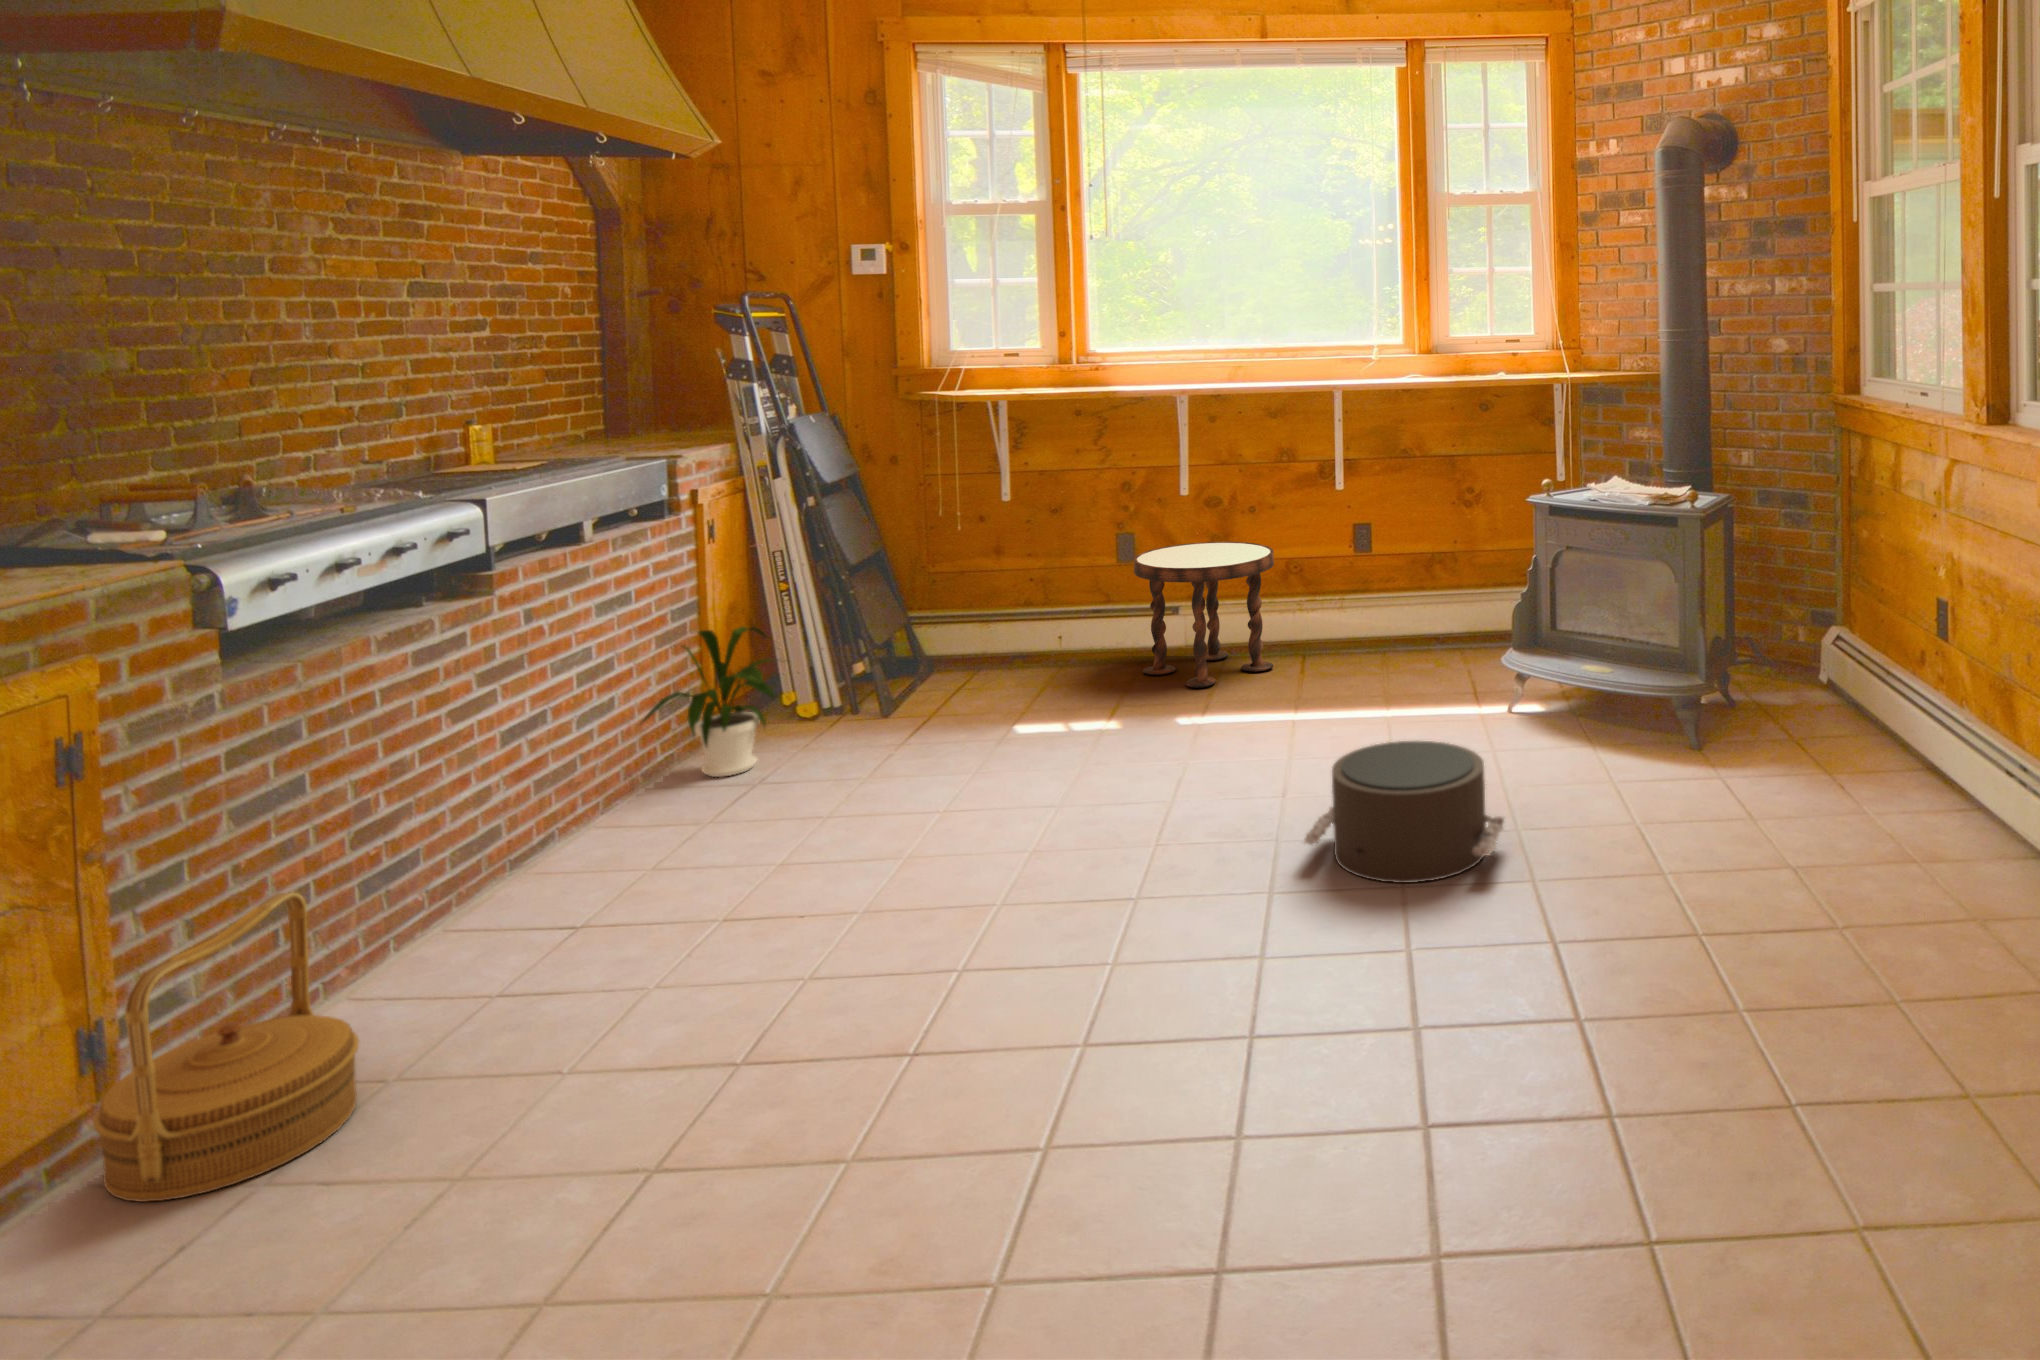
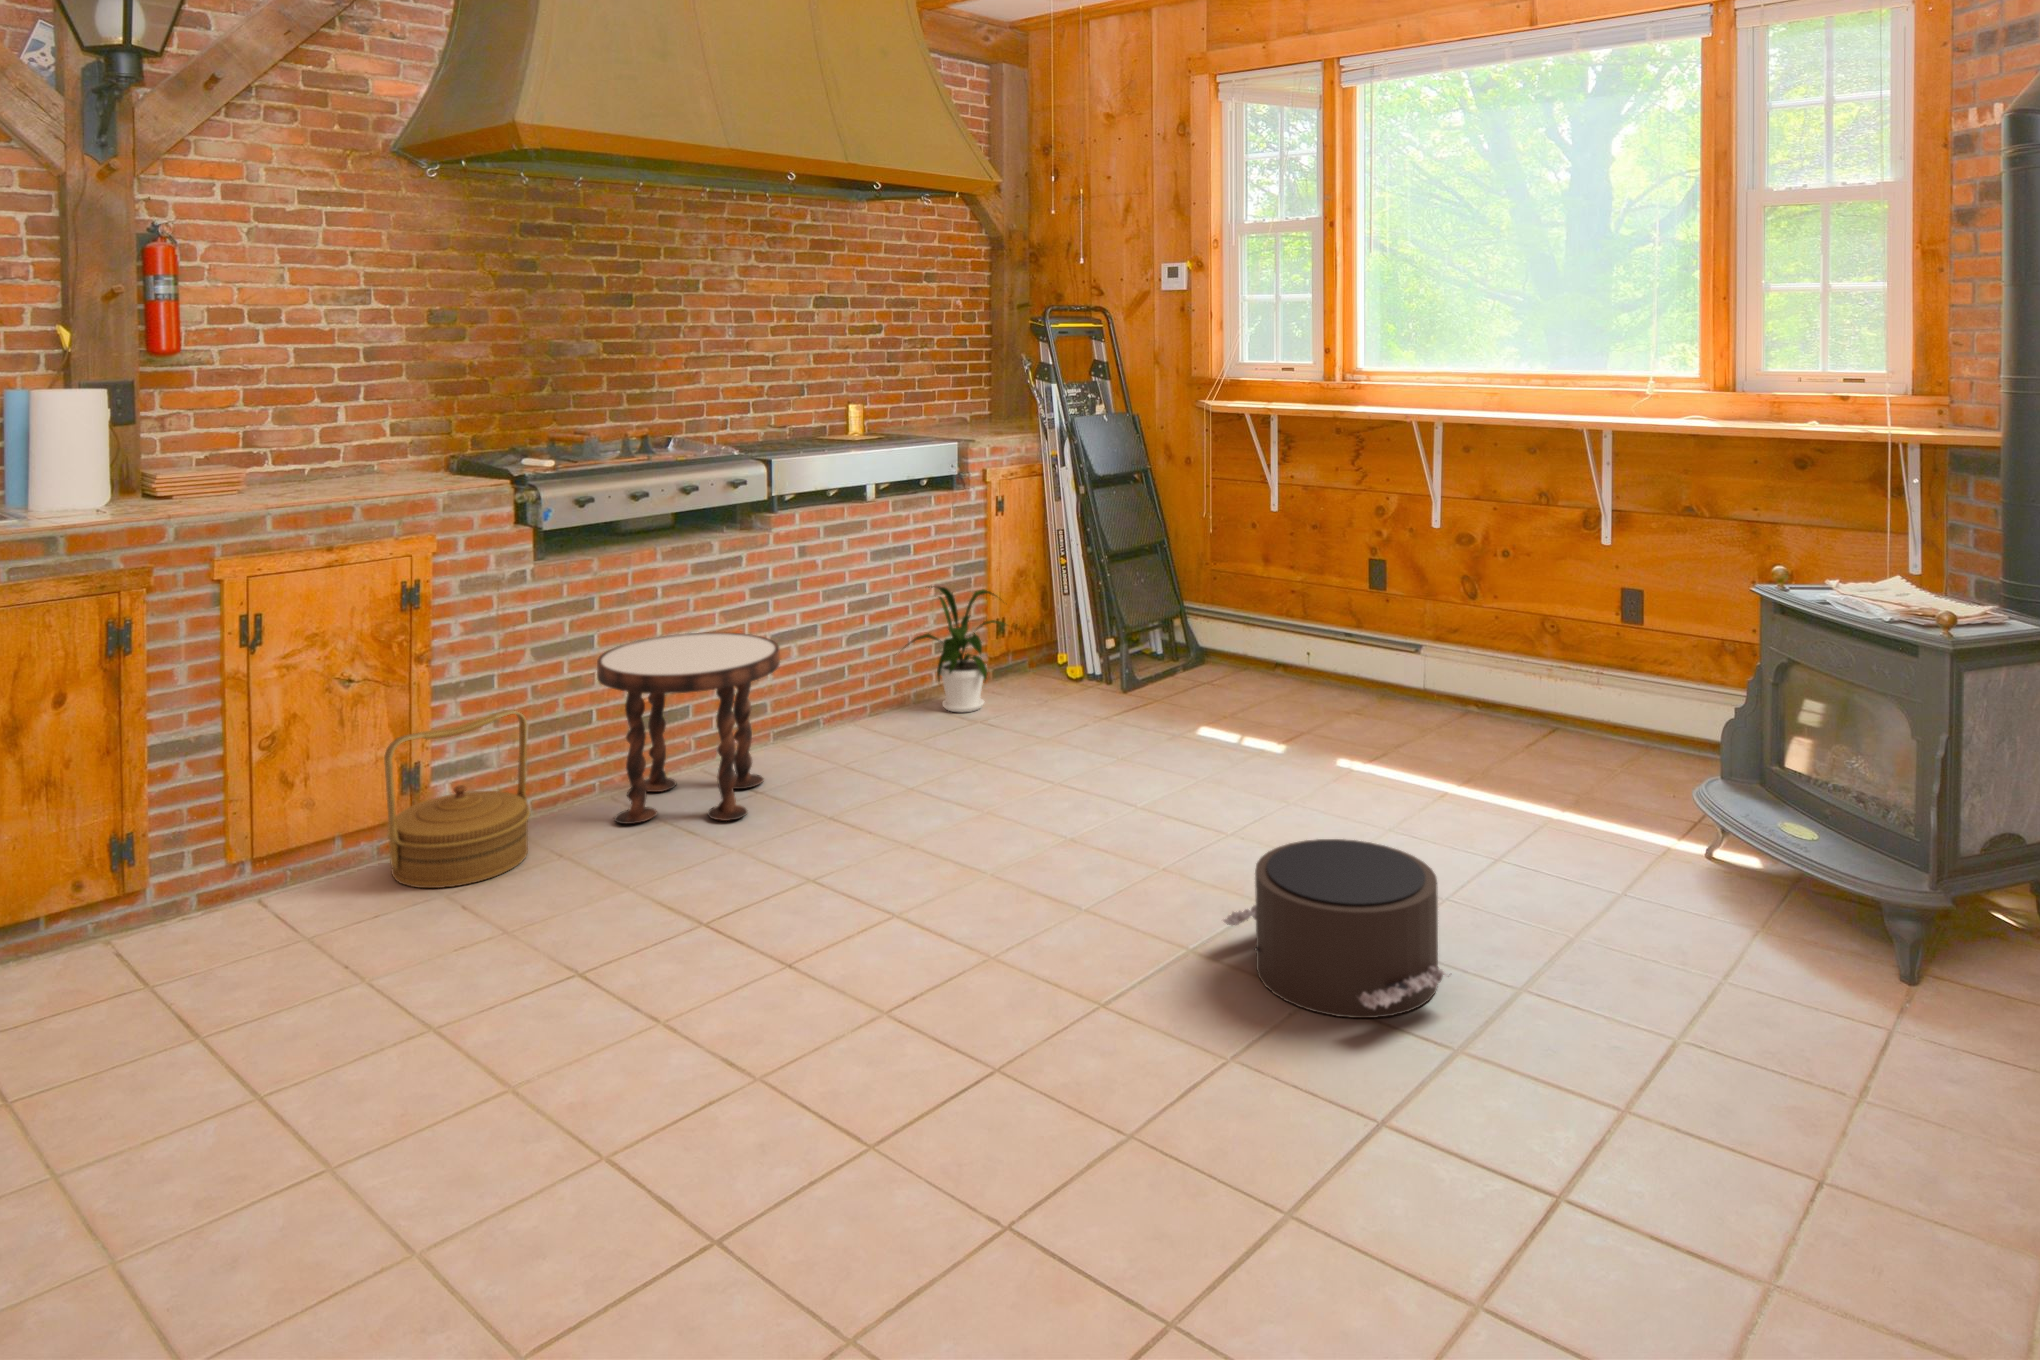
side table: present [1134,542,1274,688] -> present [597,632,780,824]

